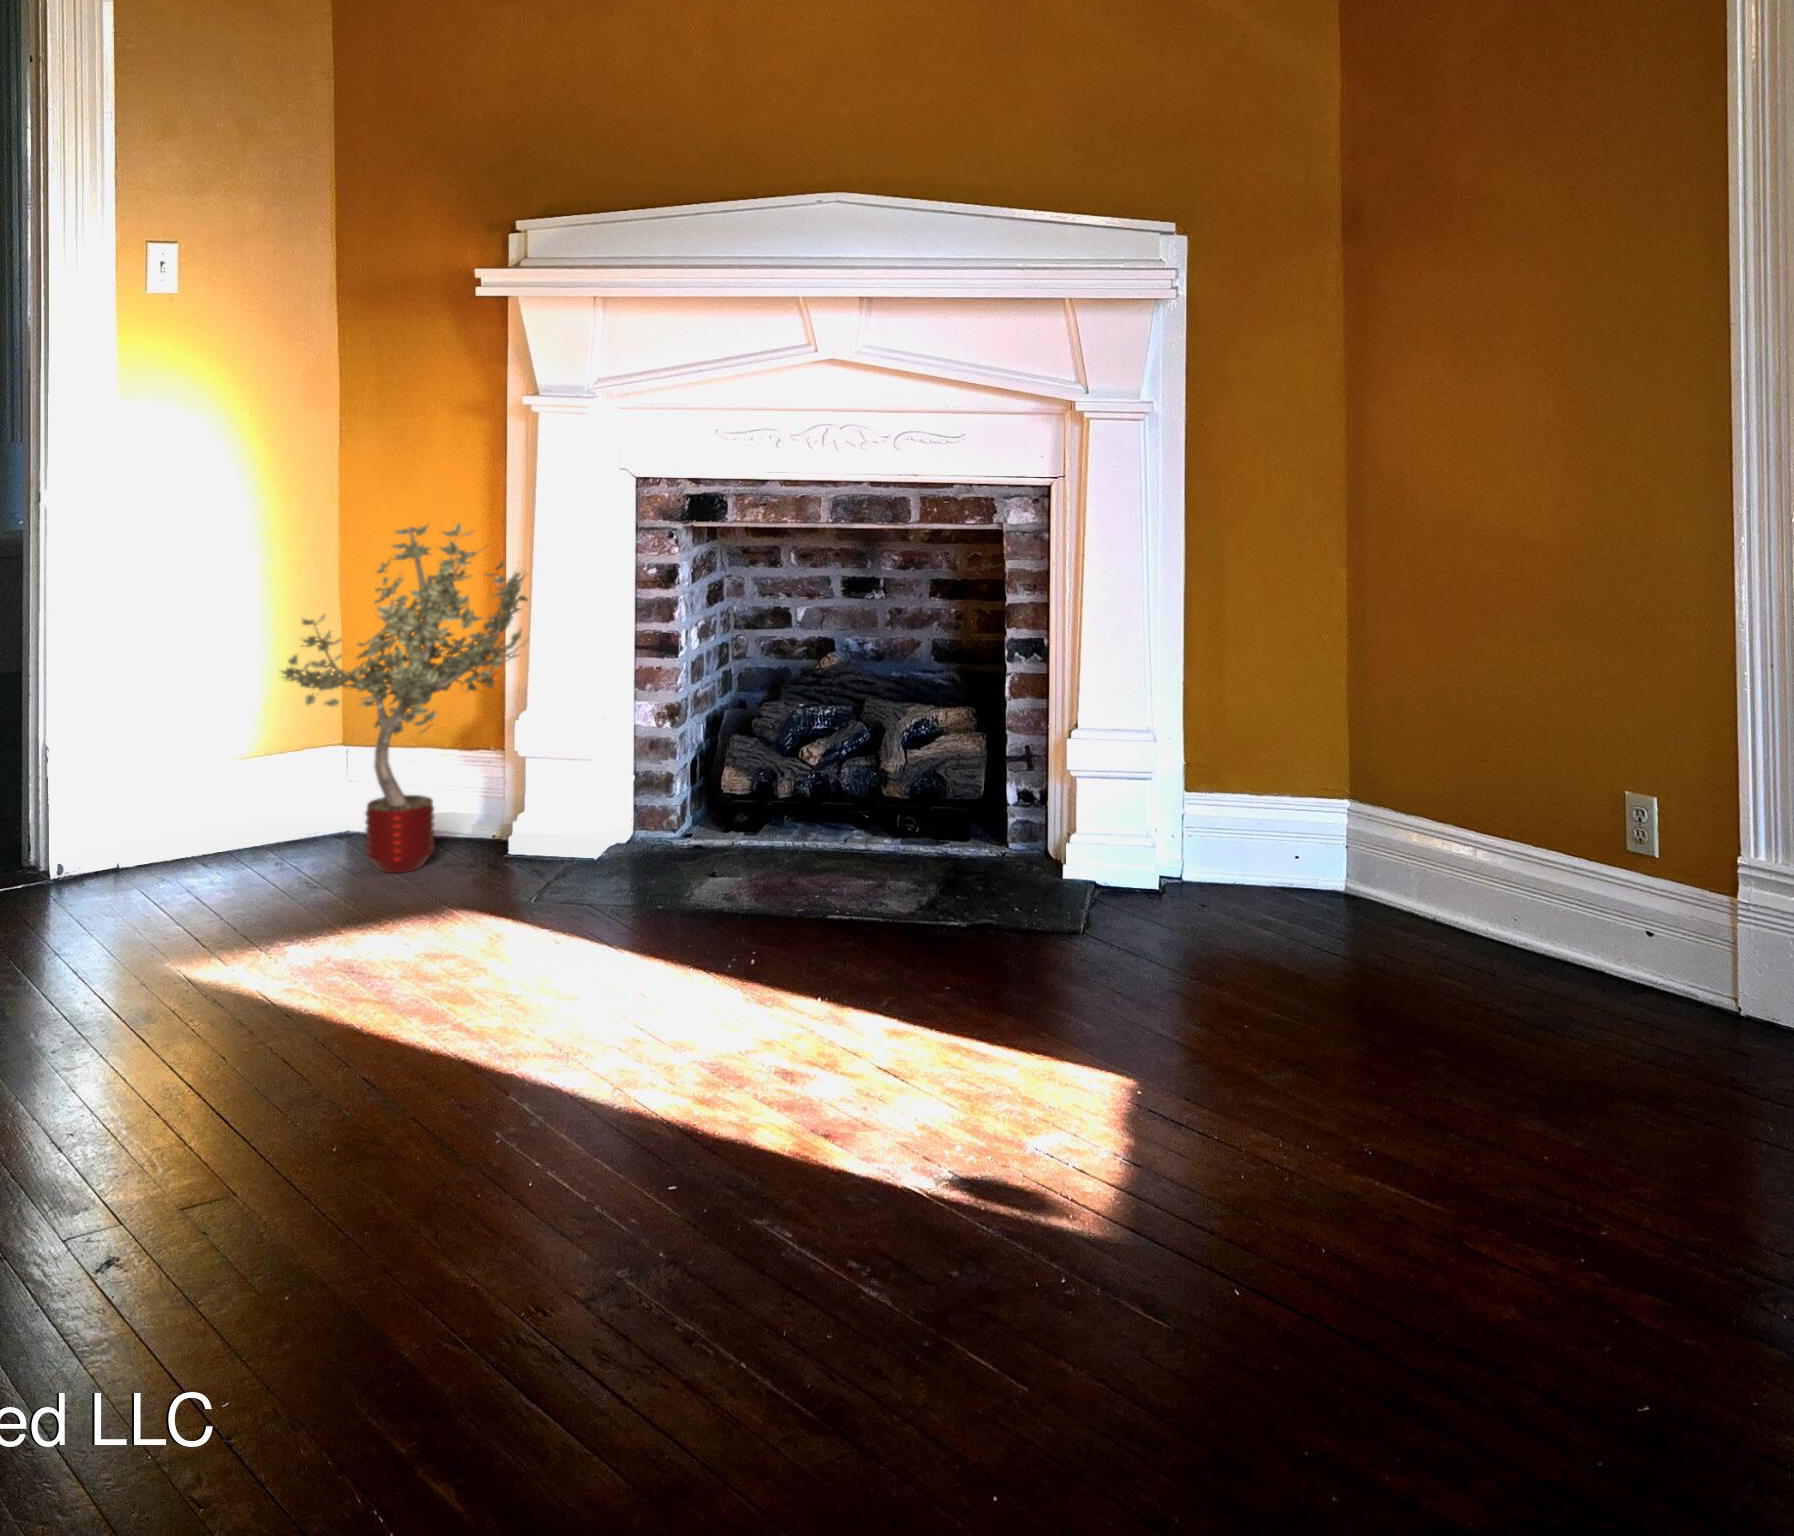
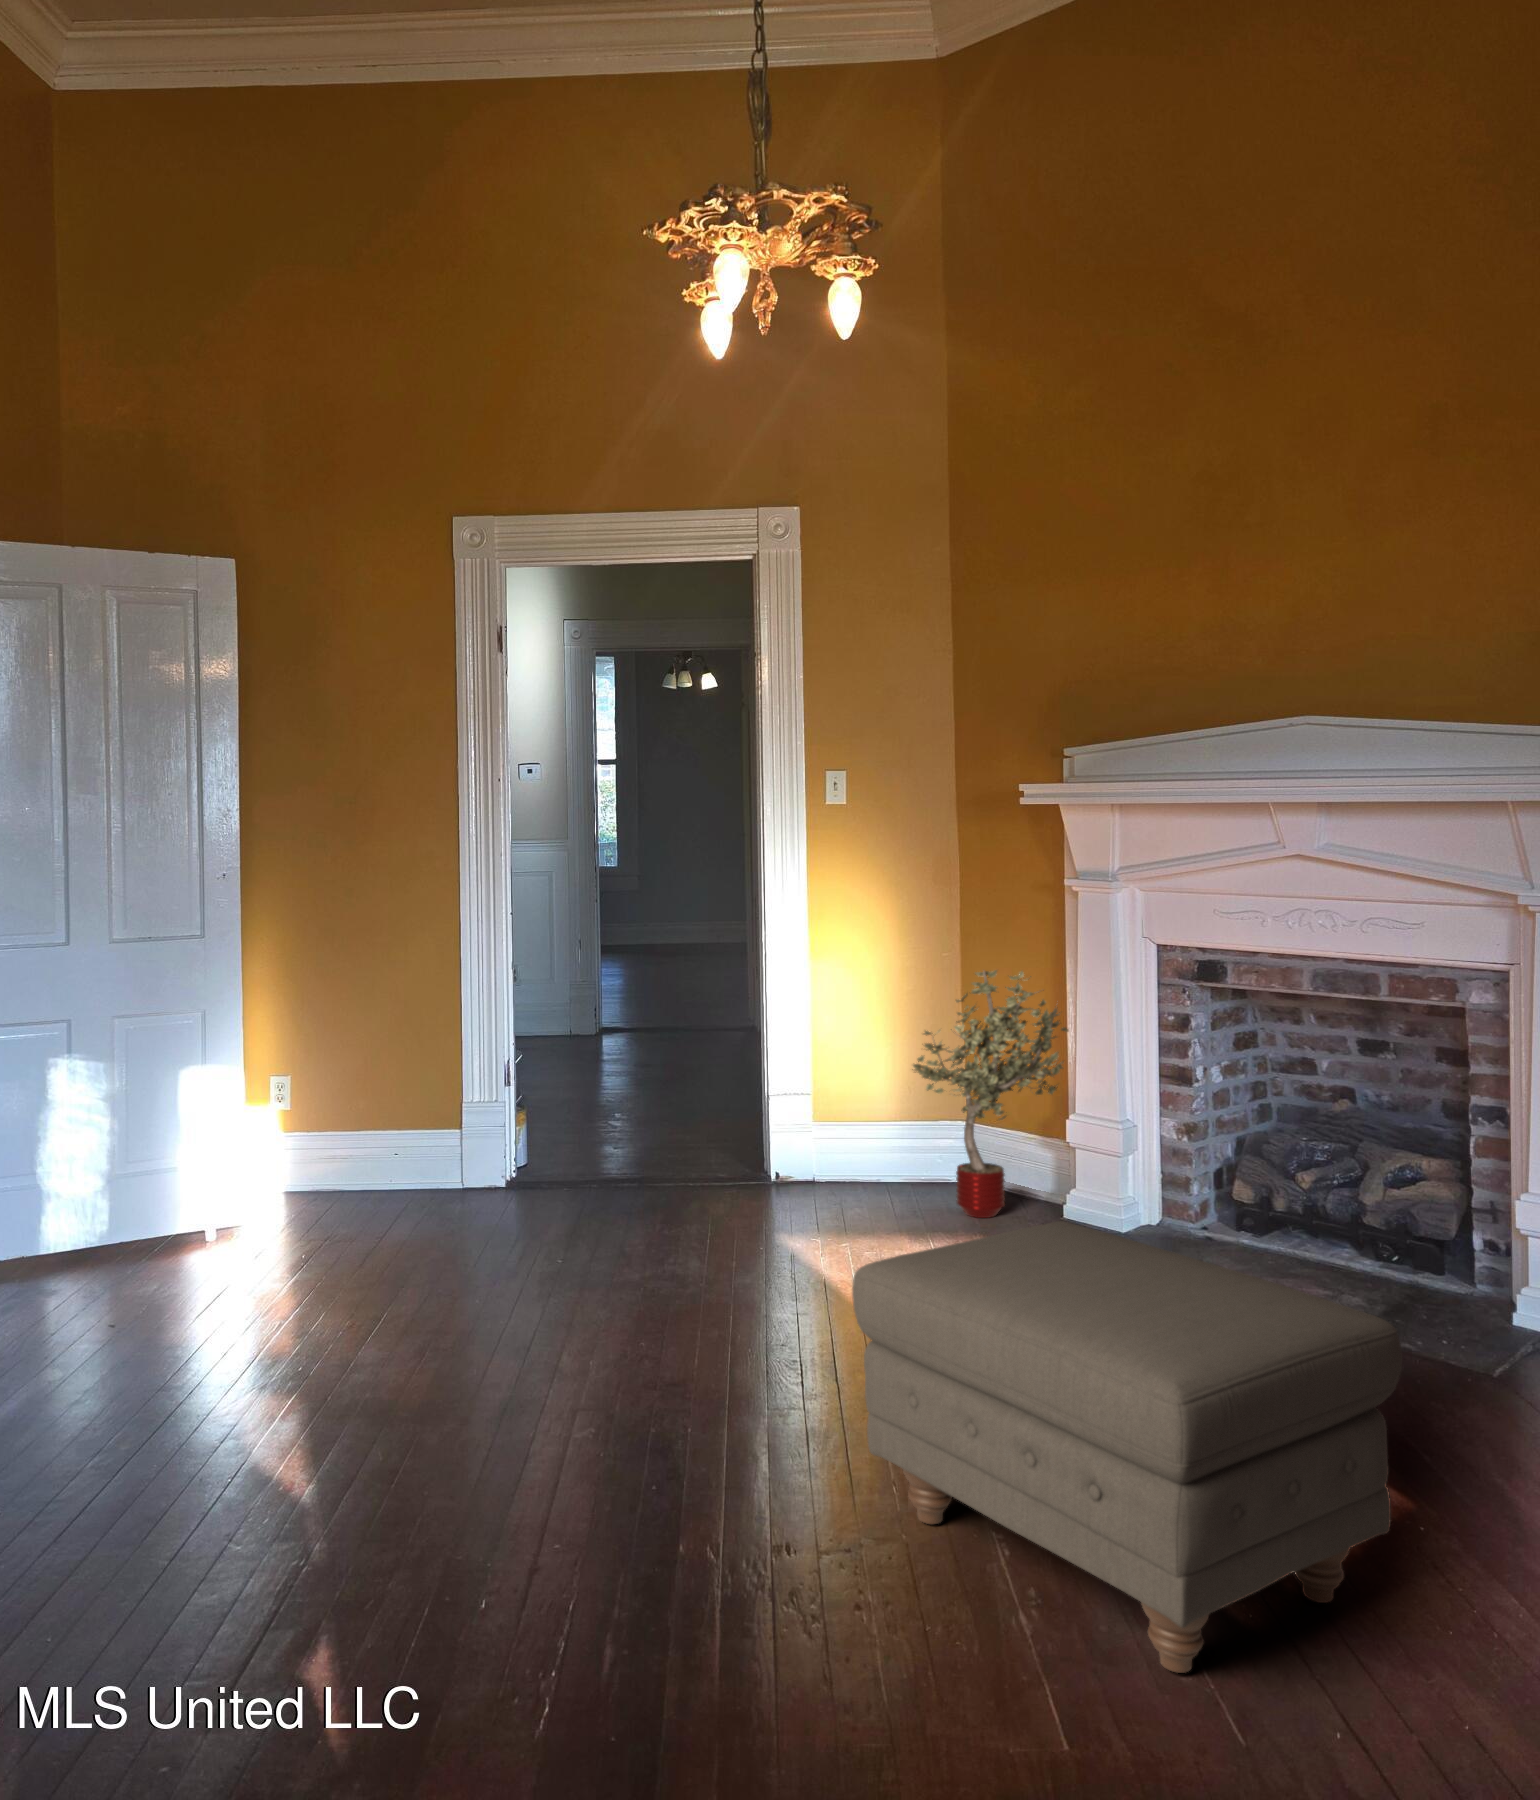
ottoman: none [583,832,1185,1292] -> present [852,1221,1402,1673]

